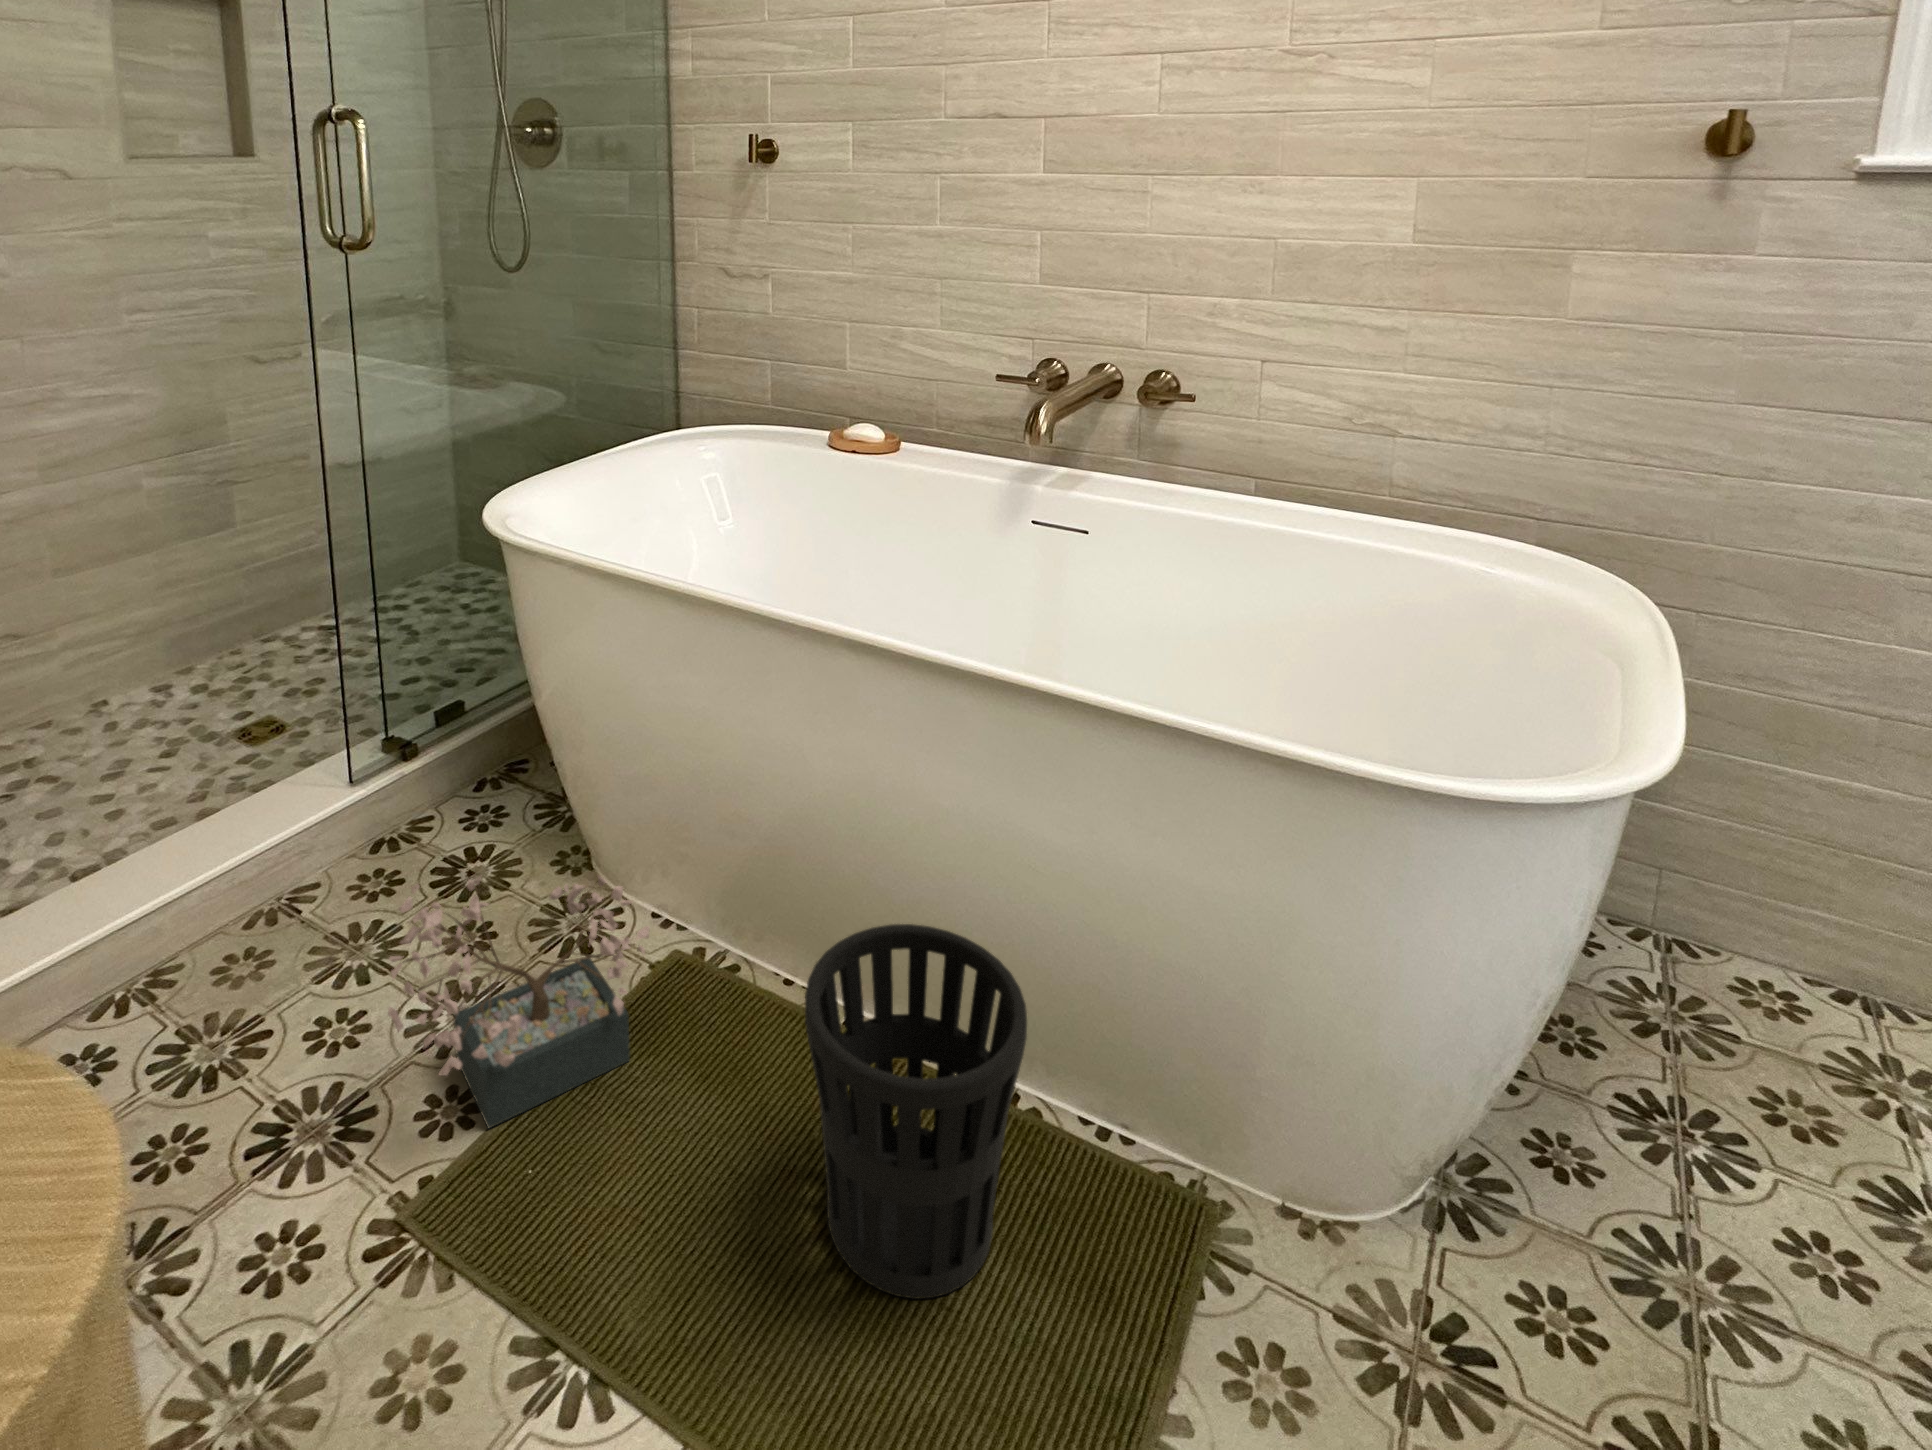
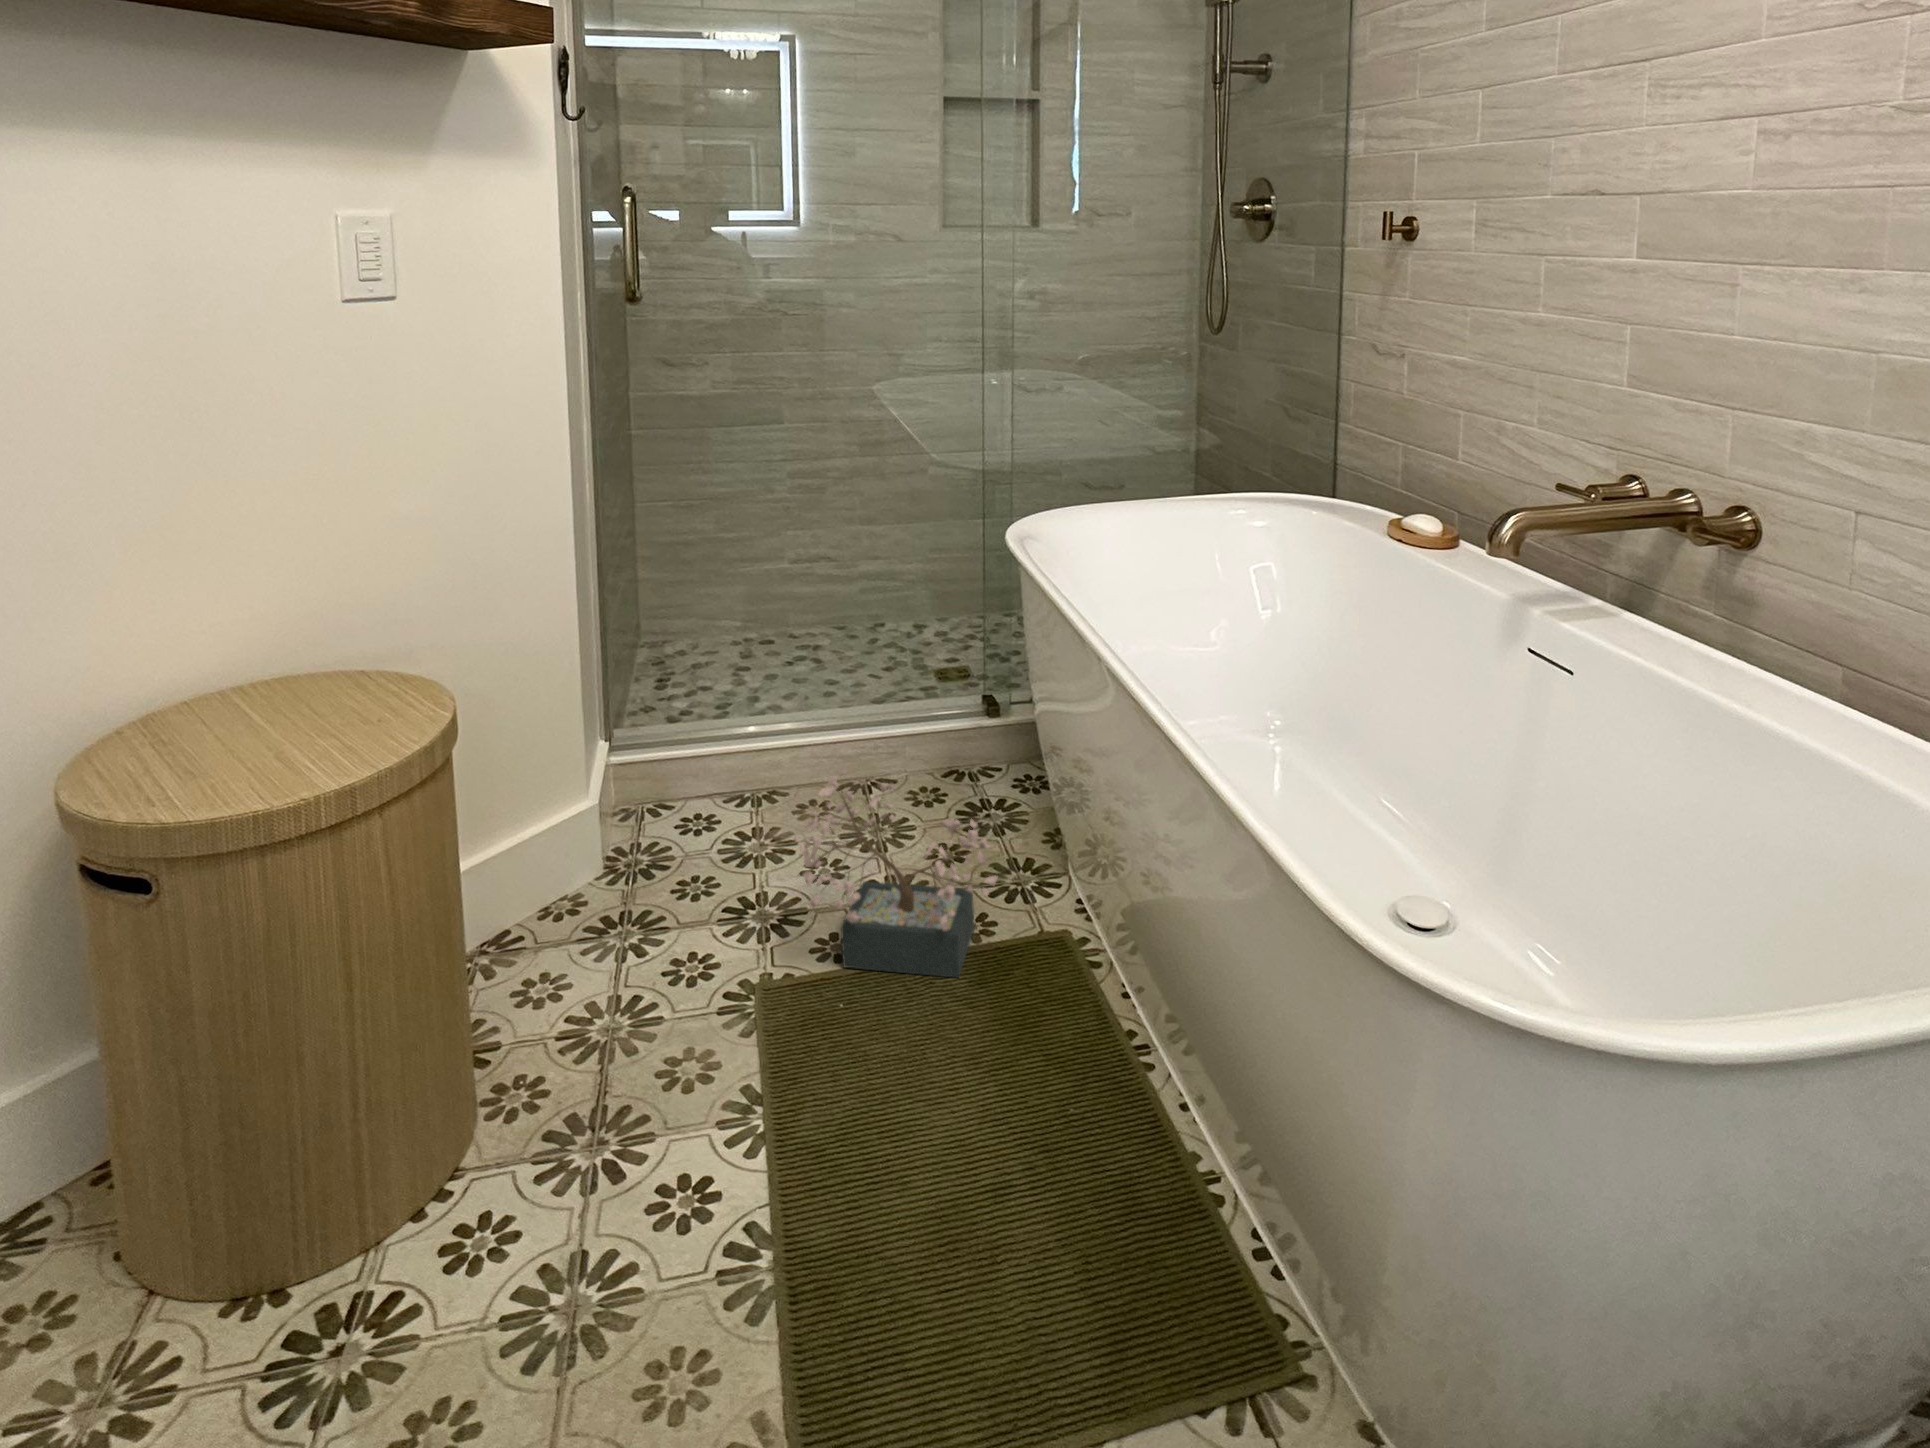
wastebasket: present [805,924,1027,1299] -> none [924,915,1123,1256]

